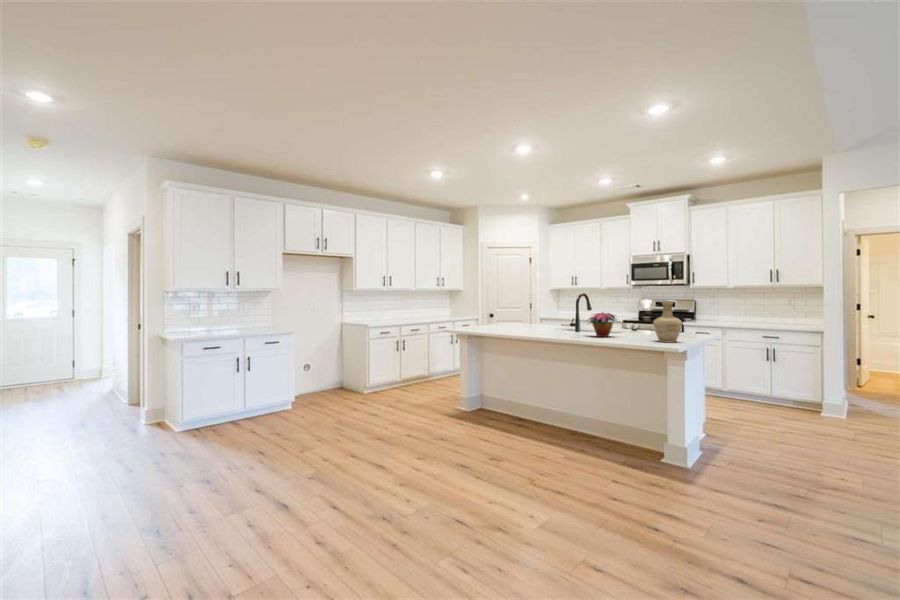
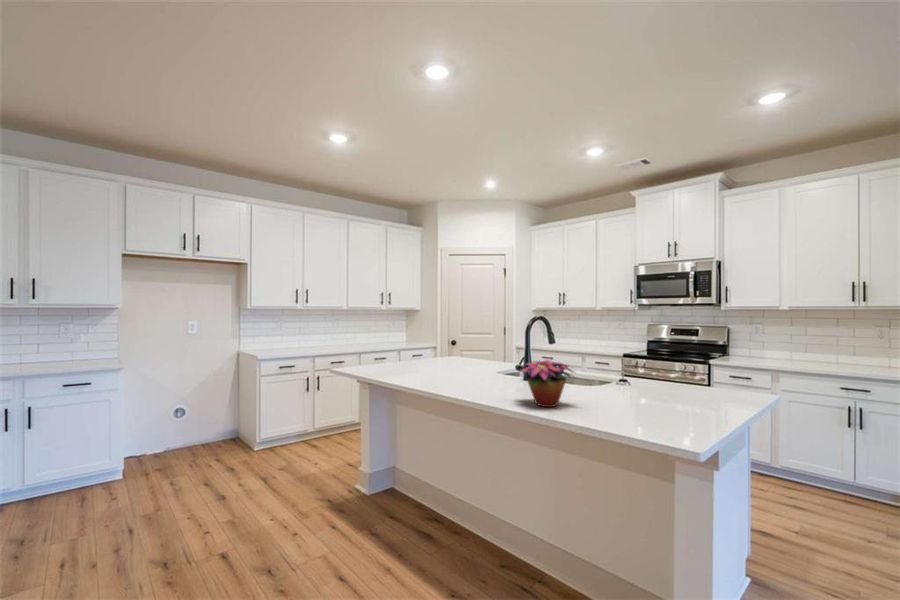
vase: present [653,301,682,342] -> none [633,347,694,439]

